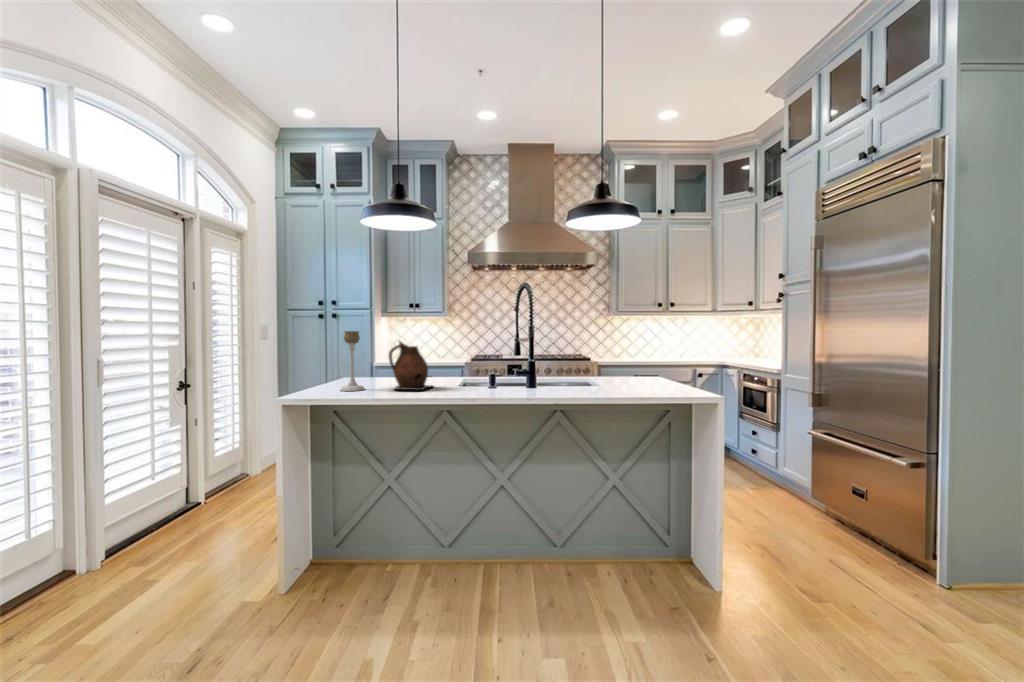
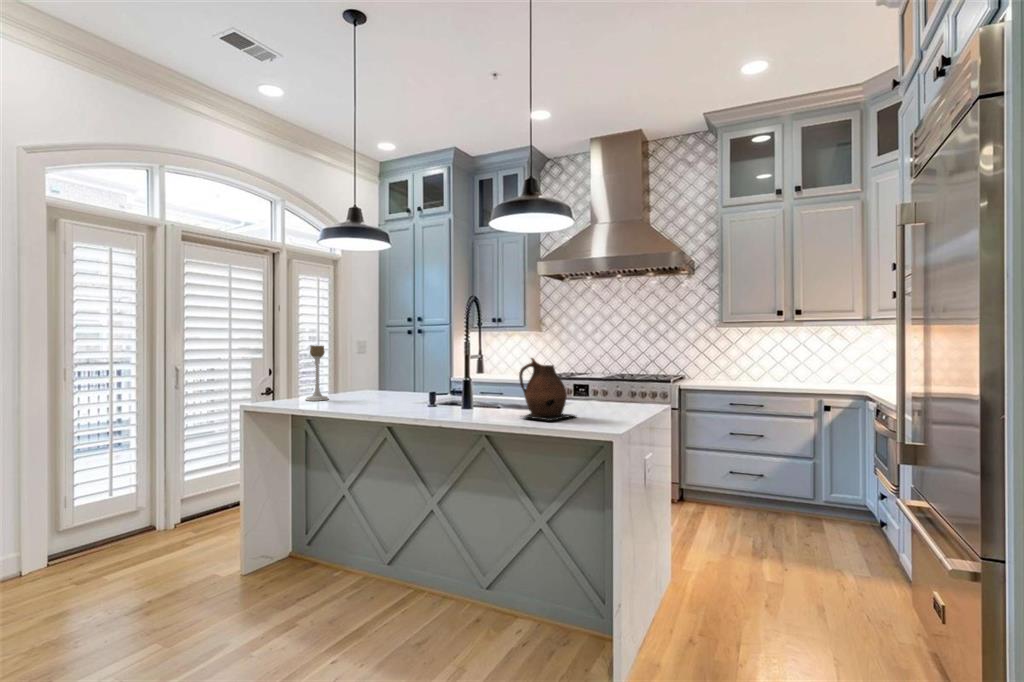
ceramic pitcher: present [389,341,432,390] -> present [519,358,574,421]

